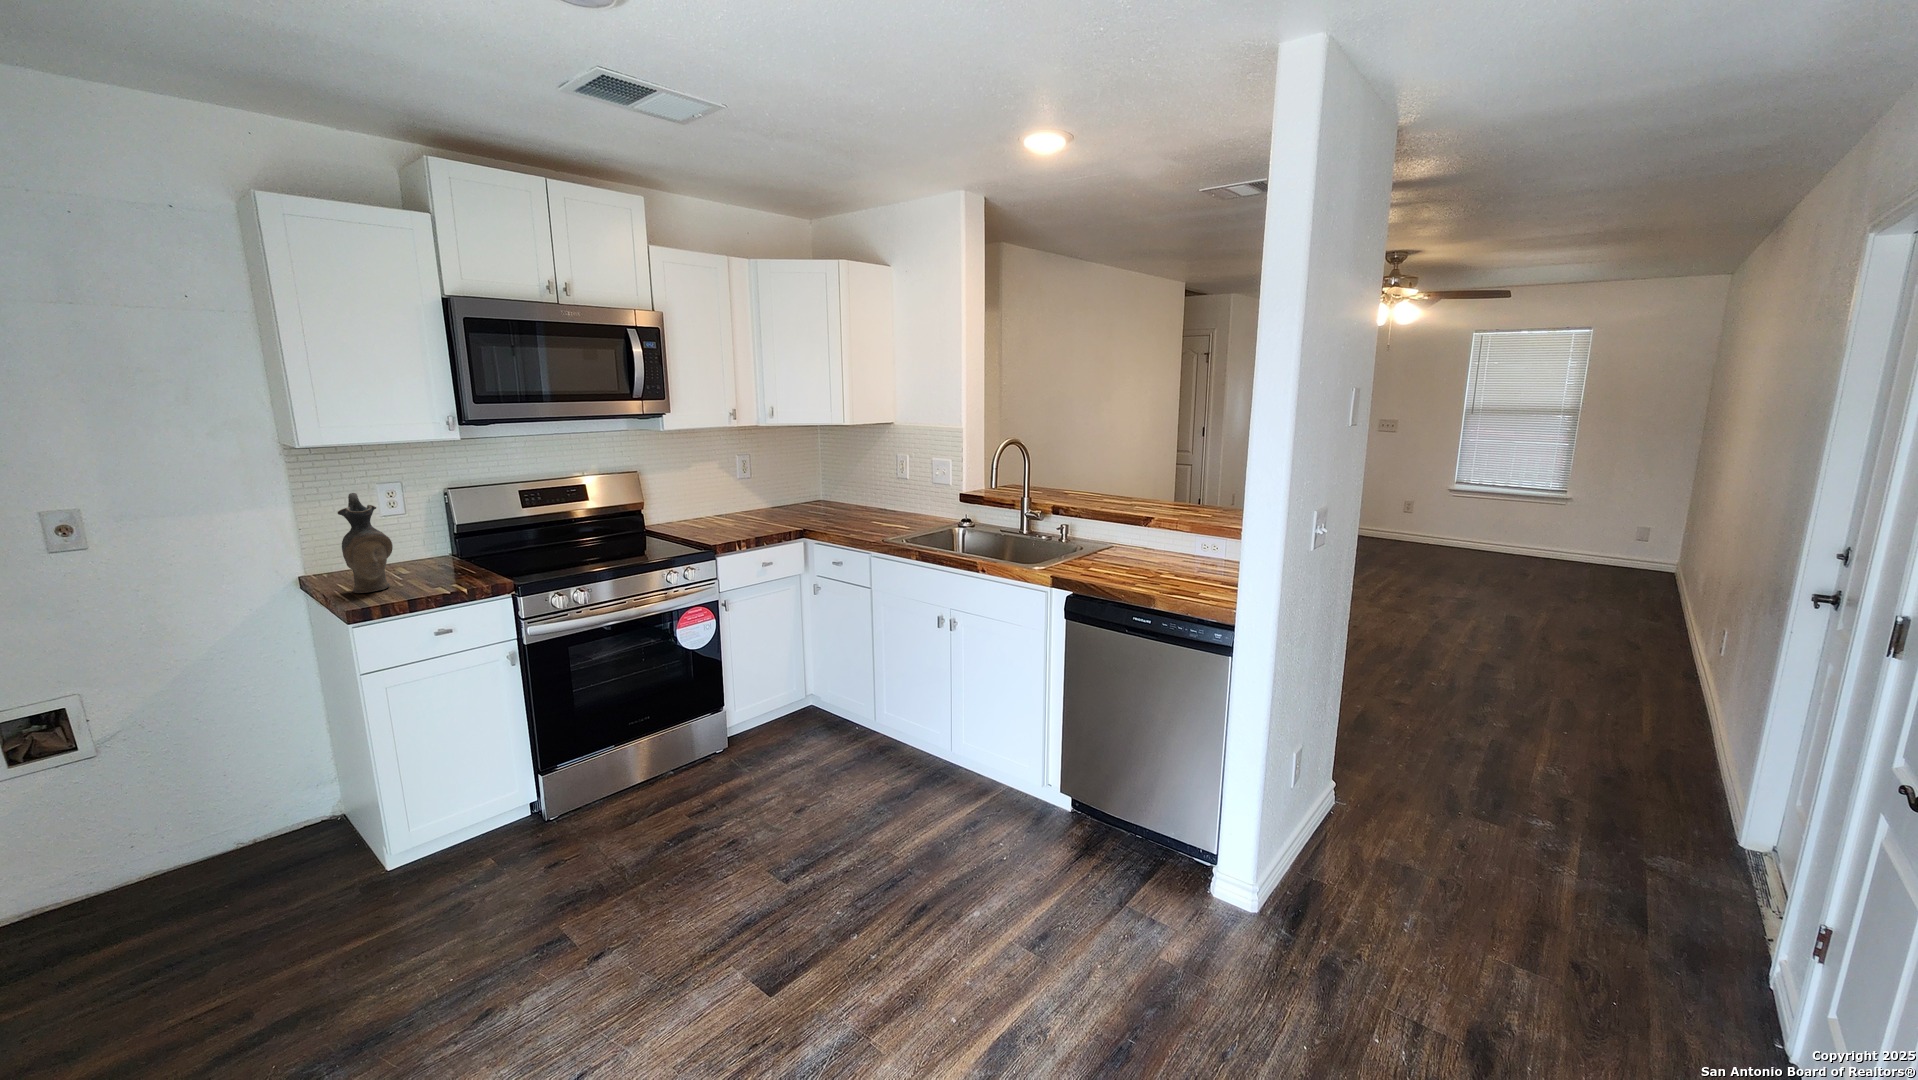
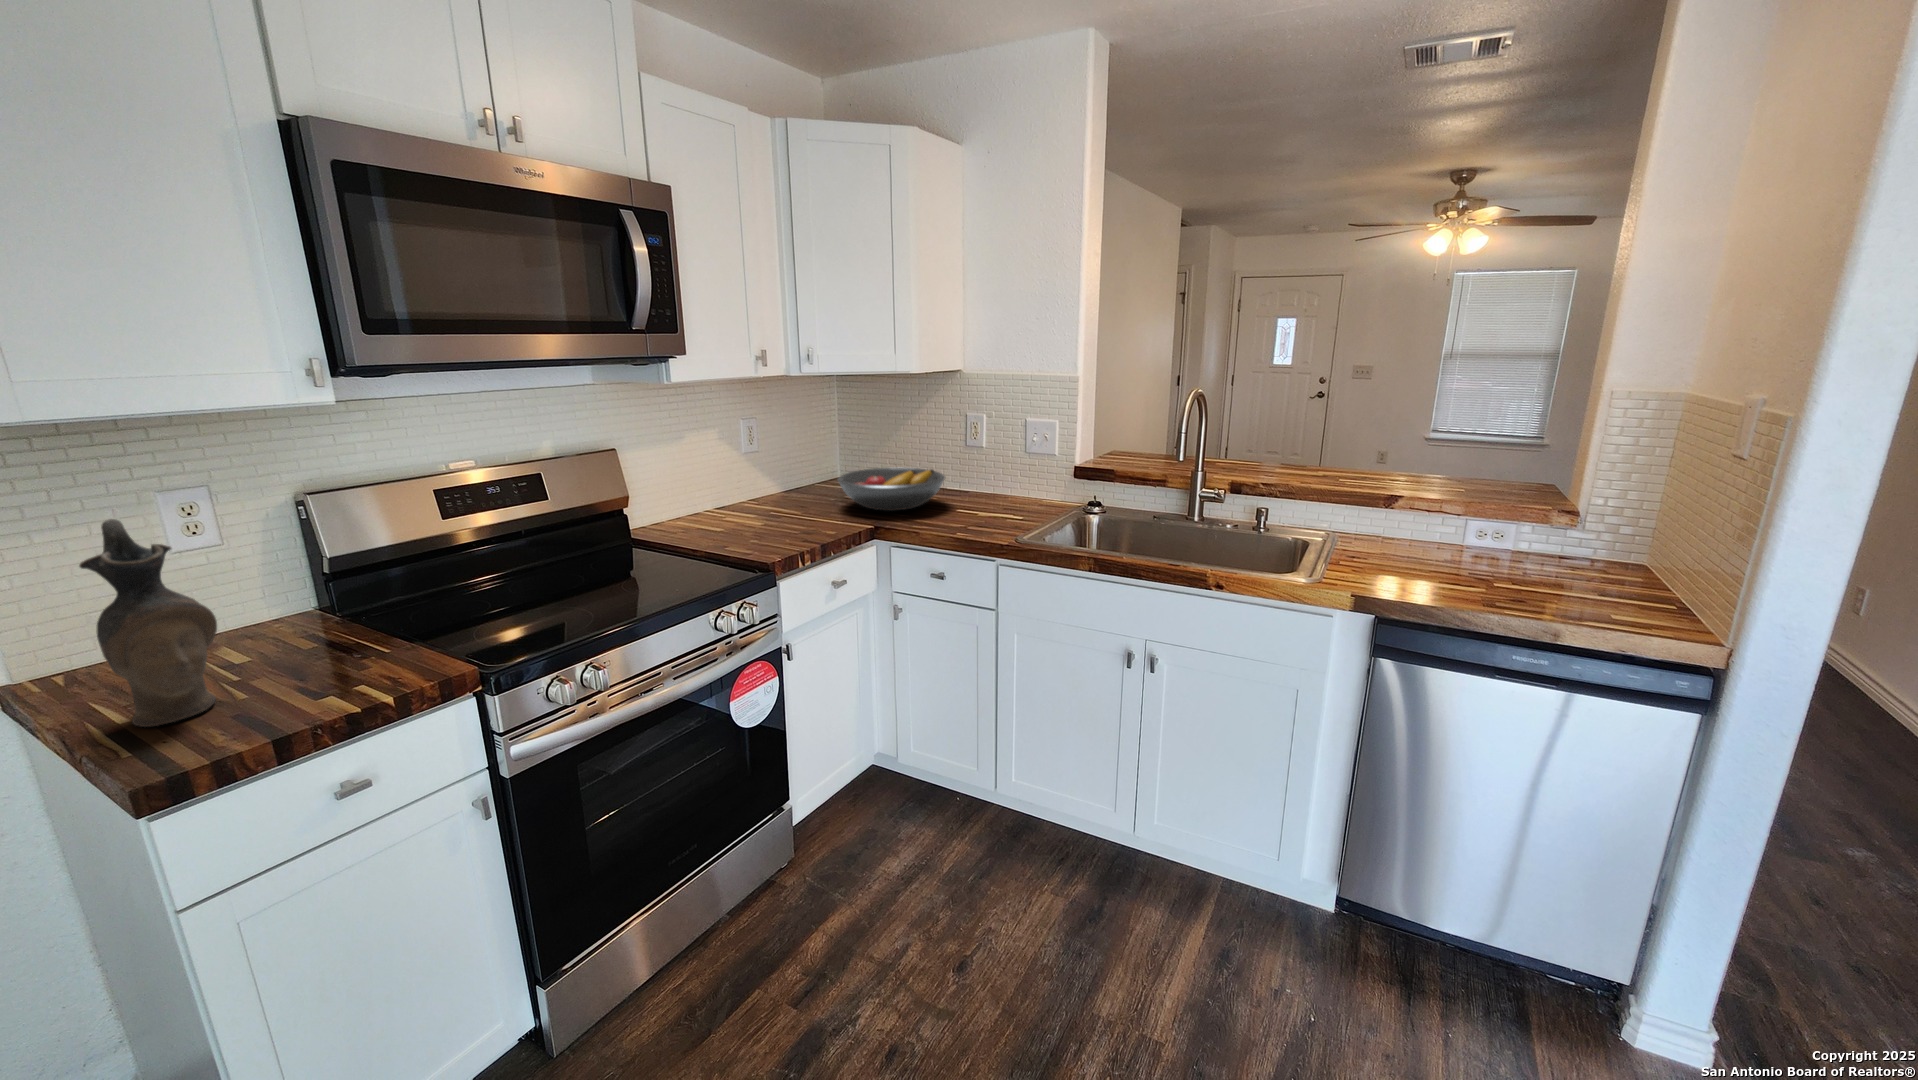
fruit bowl: none [791,491,868,520] -> present [838,468,945,511]

